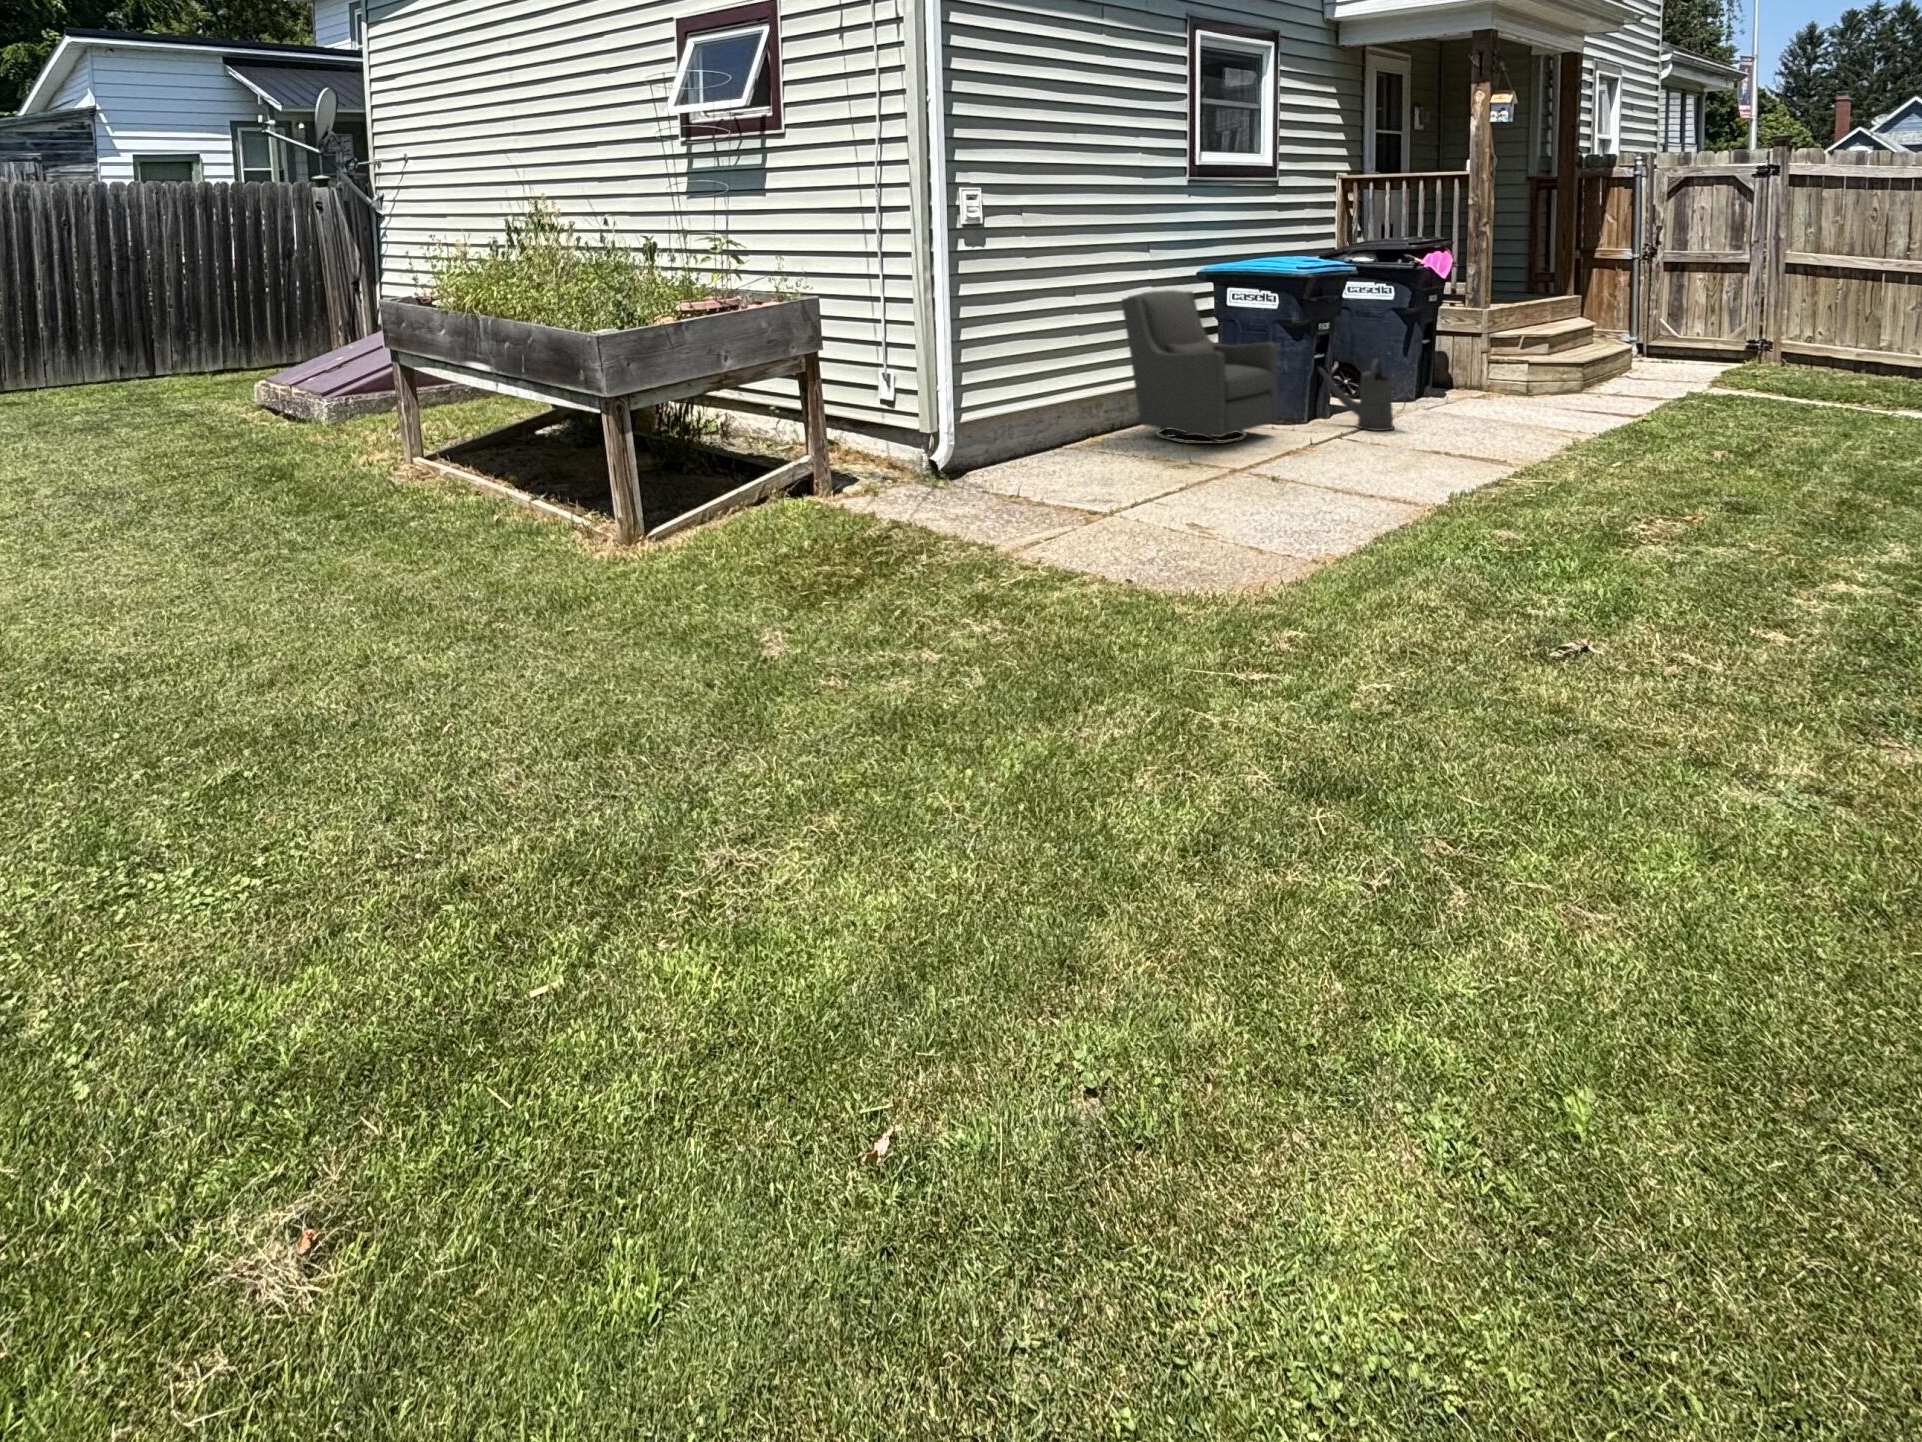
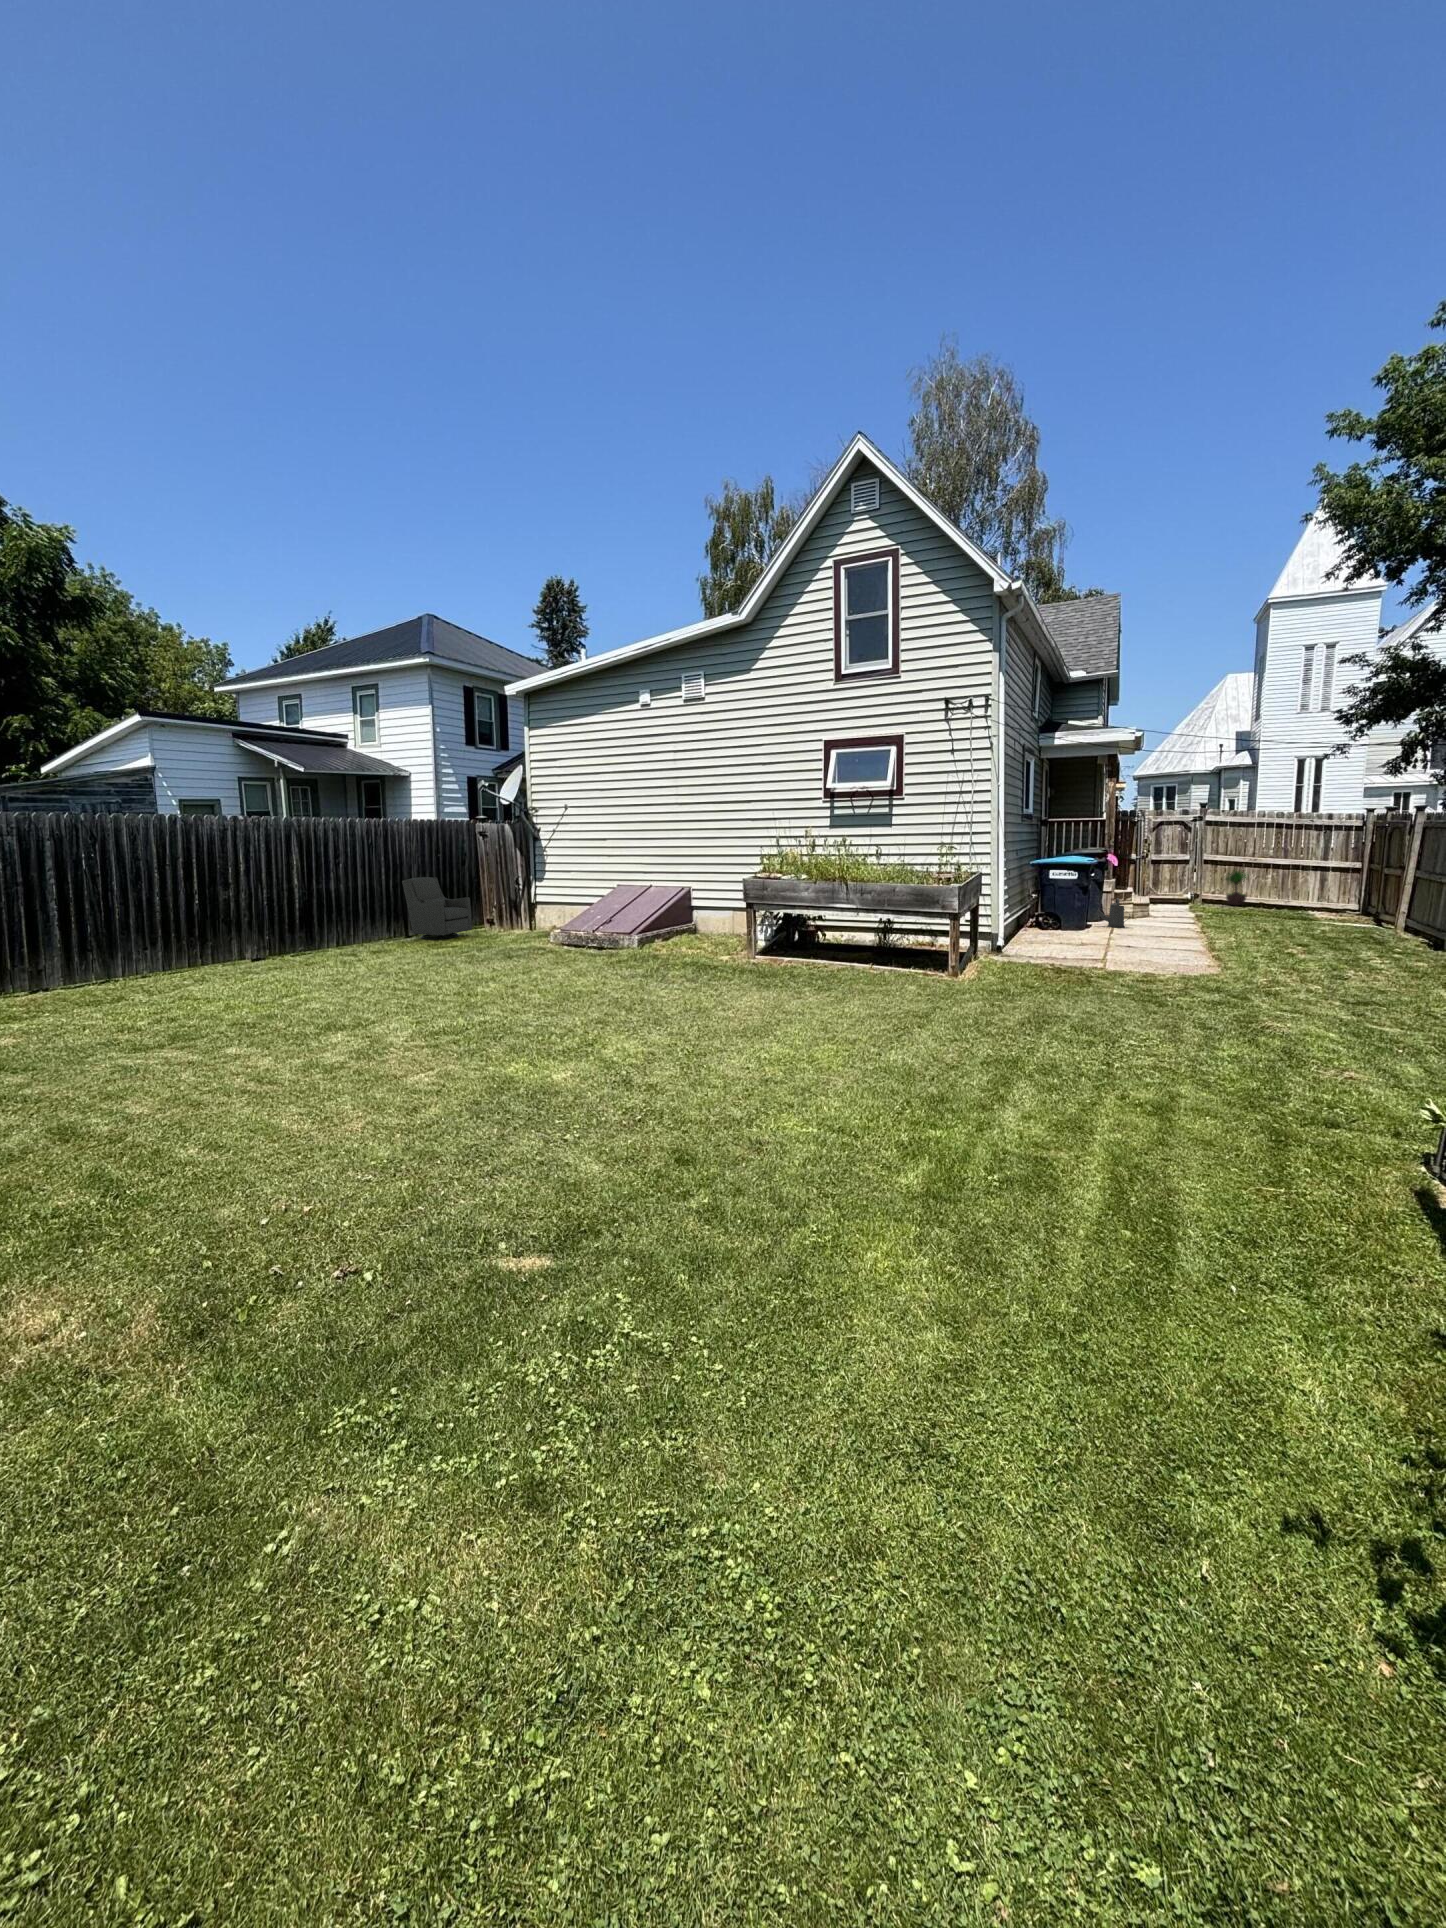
potted tree: none [1820,283,1891,379] -> present [1226,870,1246,905]
chair: present [1121,290,1278,444] -> present [402,877,472,940]

